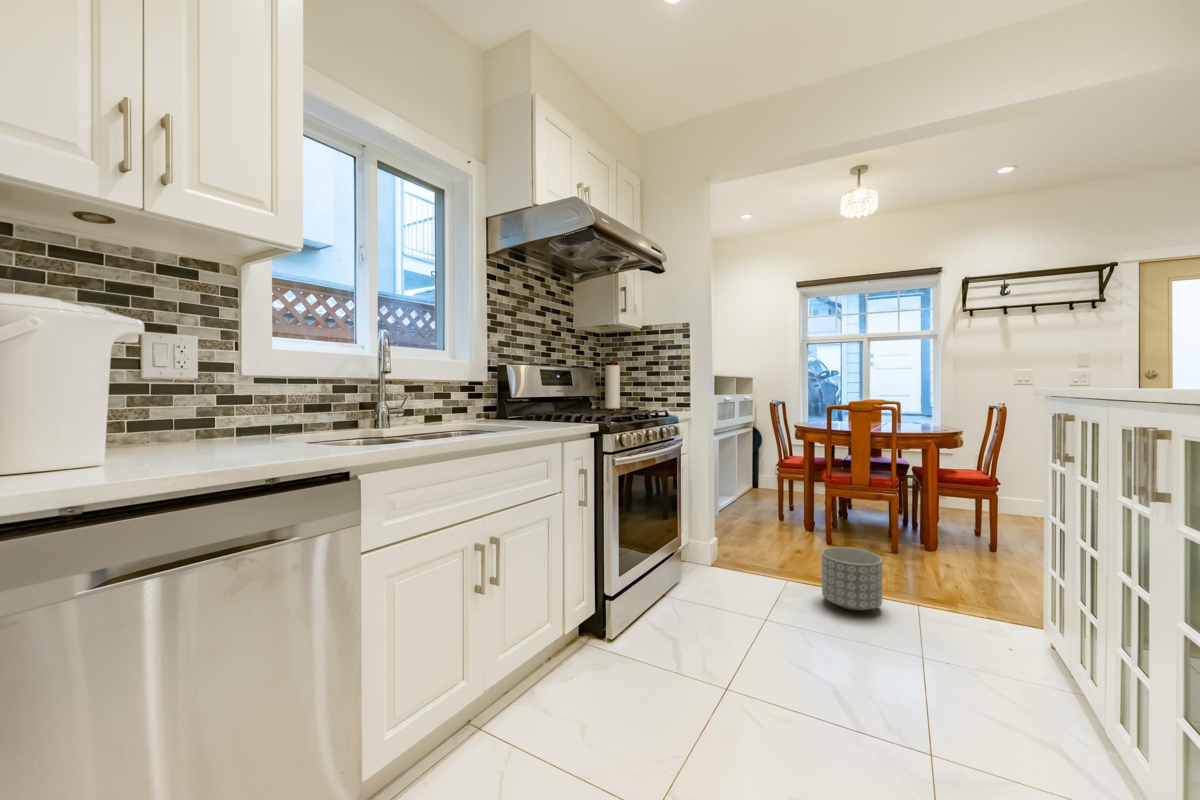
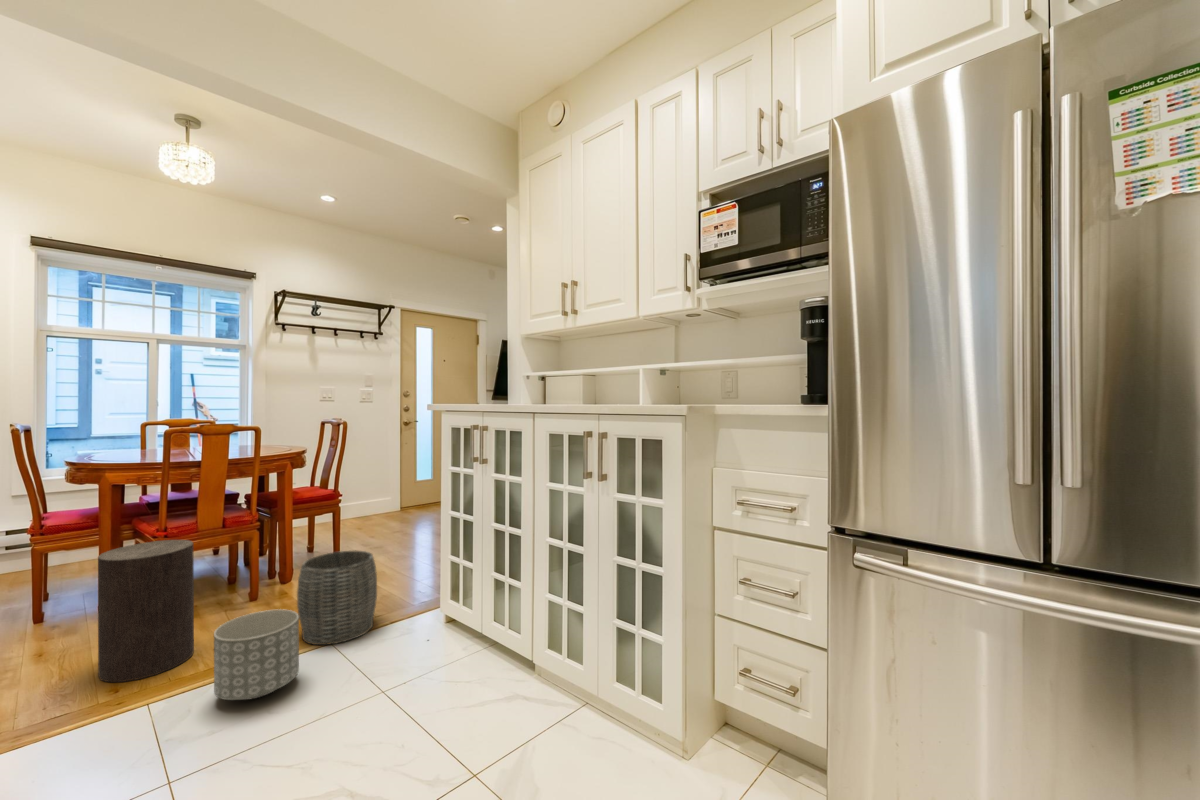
stool: none [785,481,836,570] -> present [98,540,194,682]
woven basket: none [904,525,985,612] -> present [297,550,377,645]

